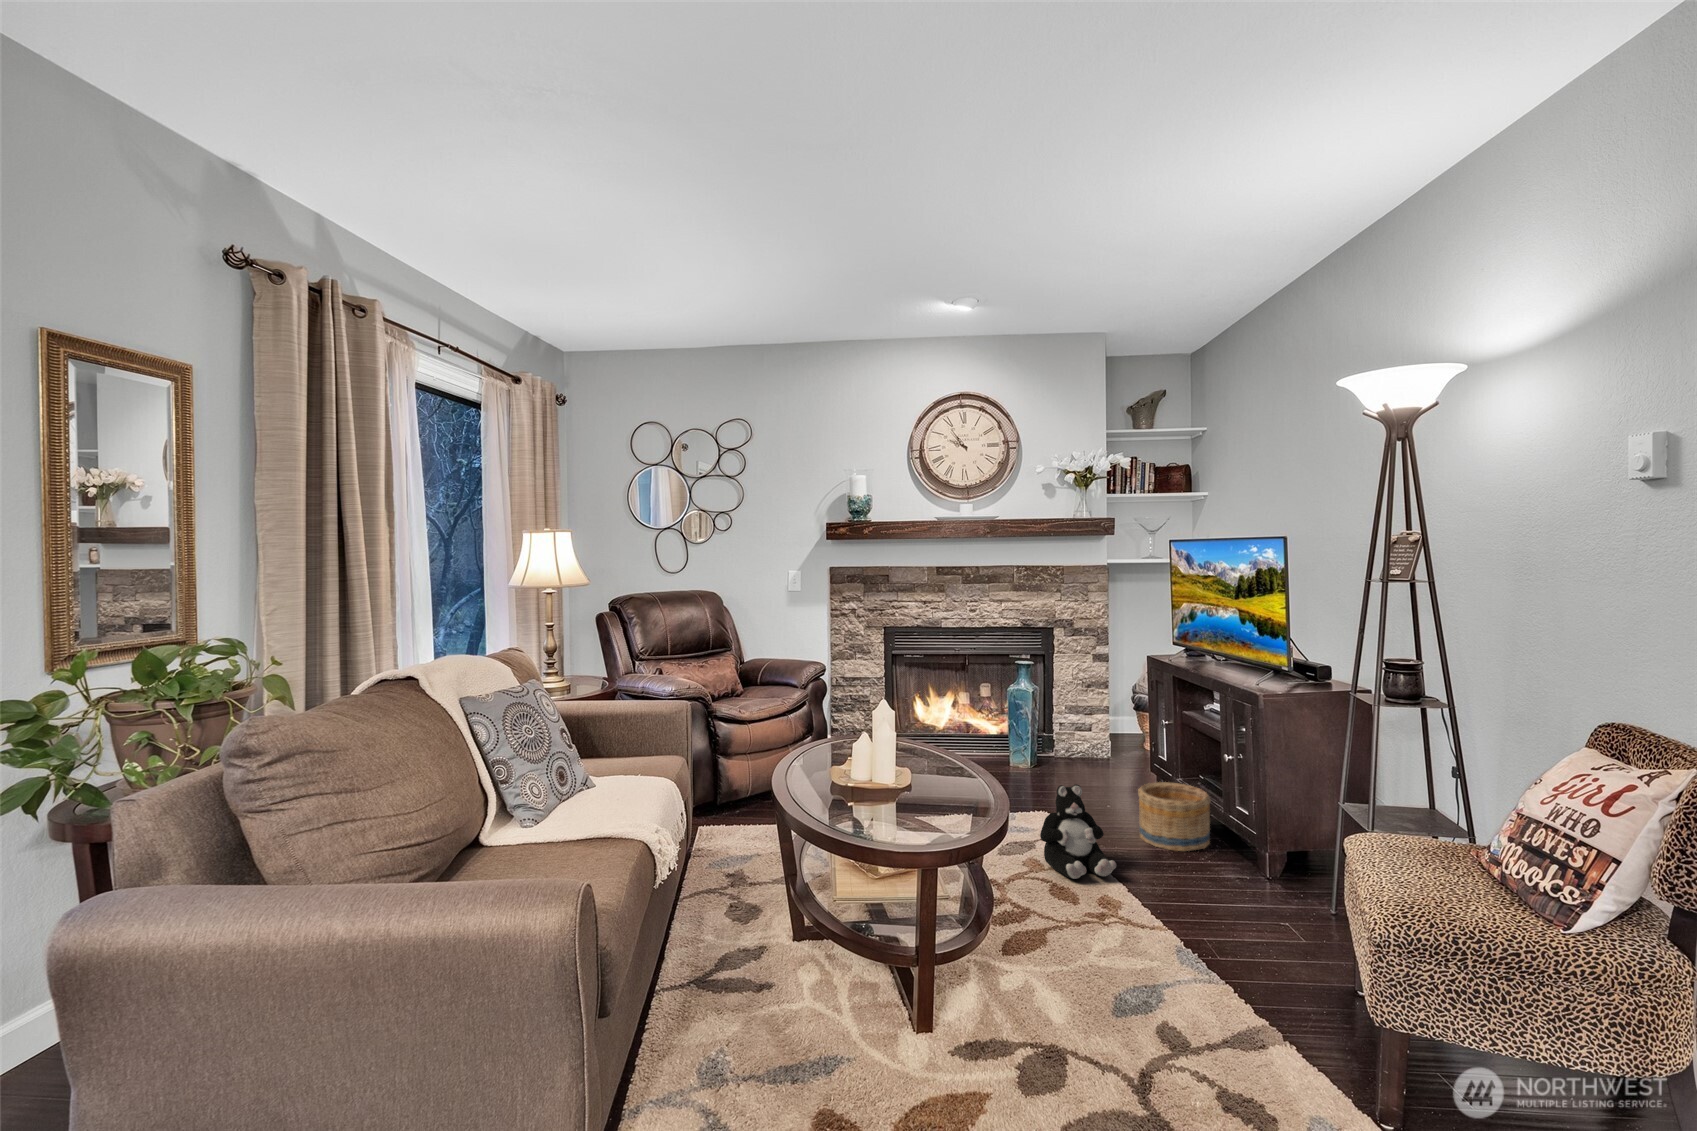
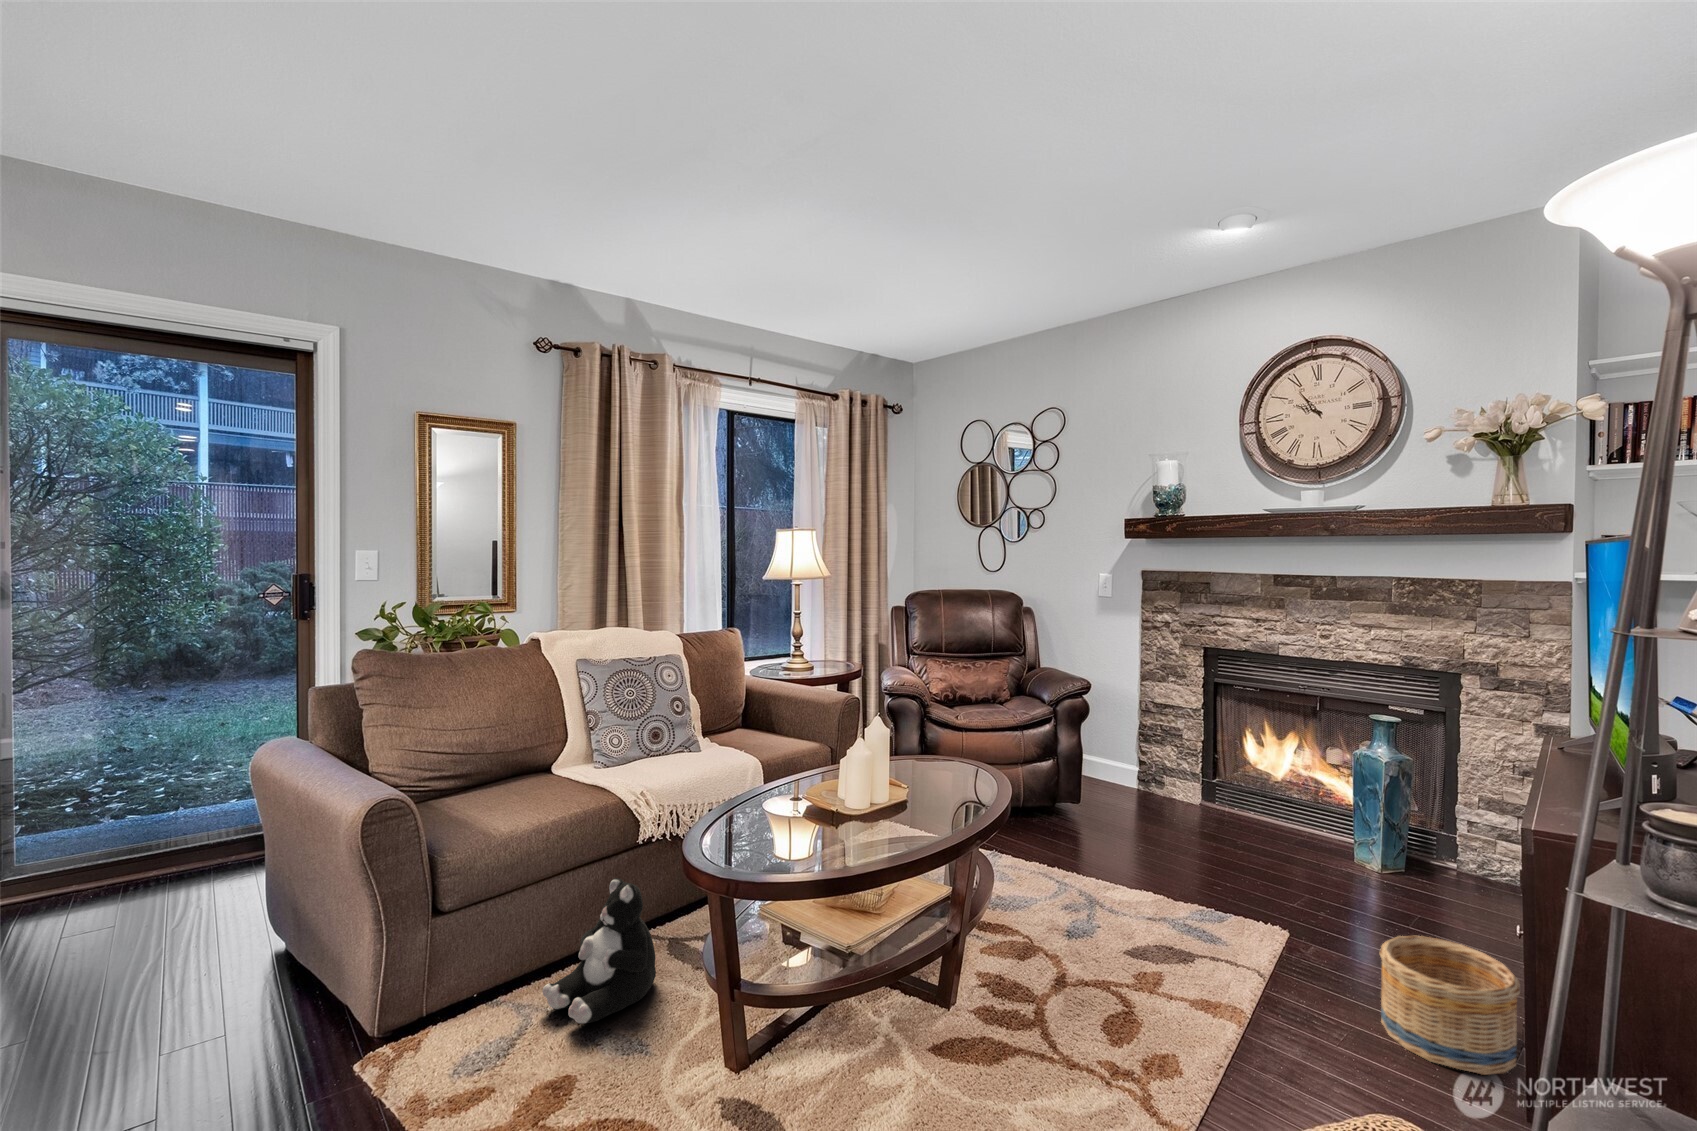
plush toy: present [1040,784,1116,879] -> present [542,878,656,1024]

